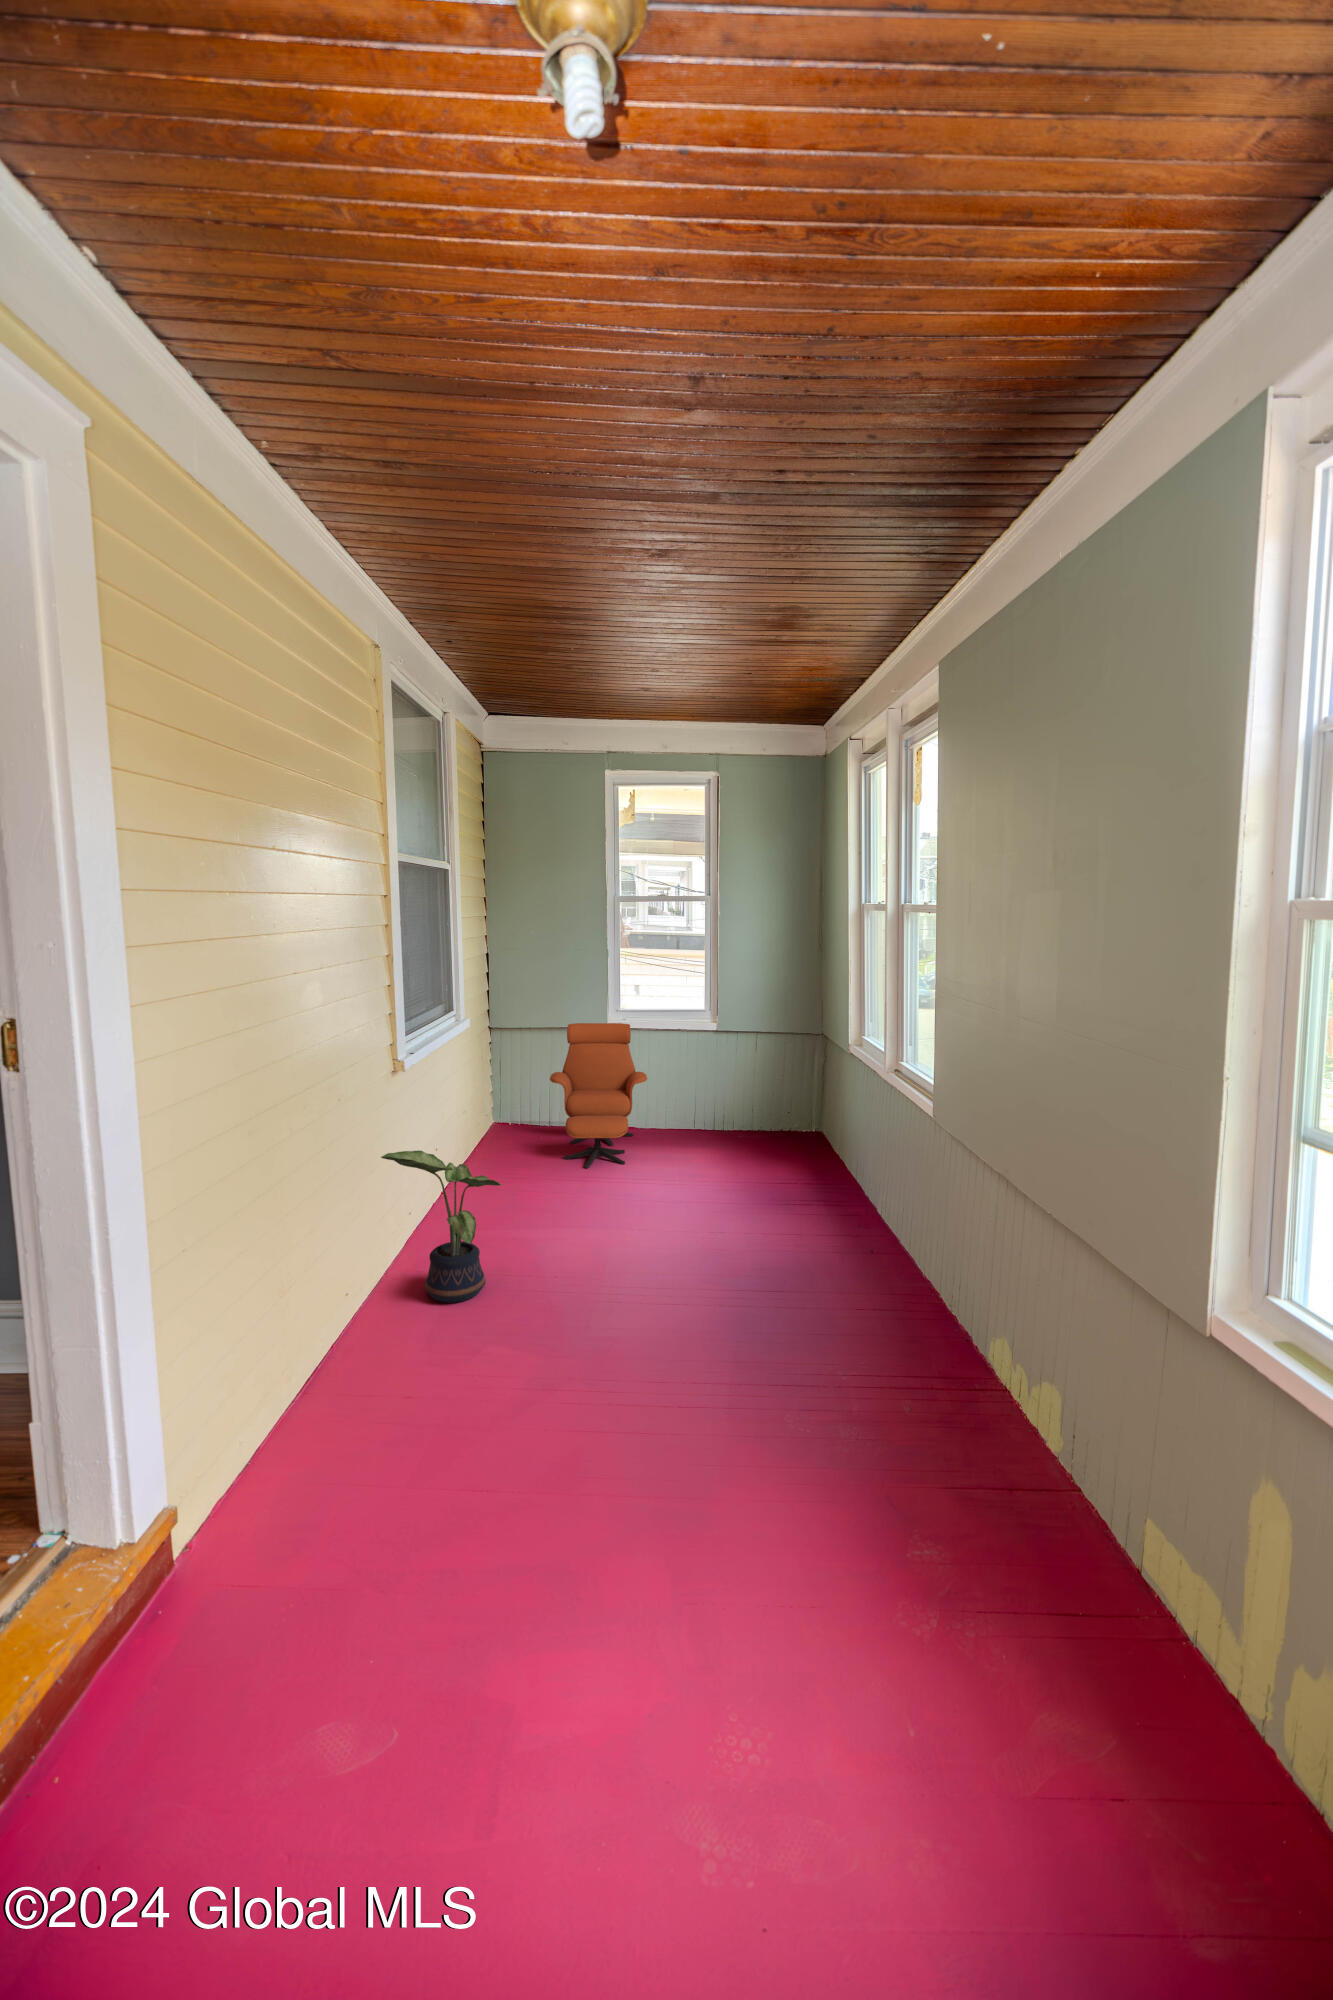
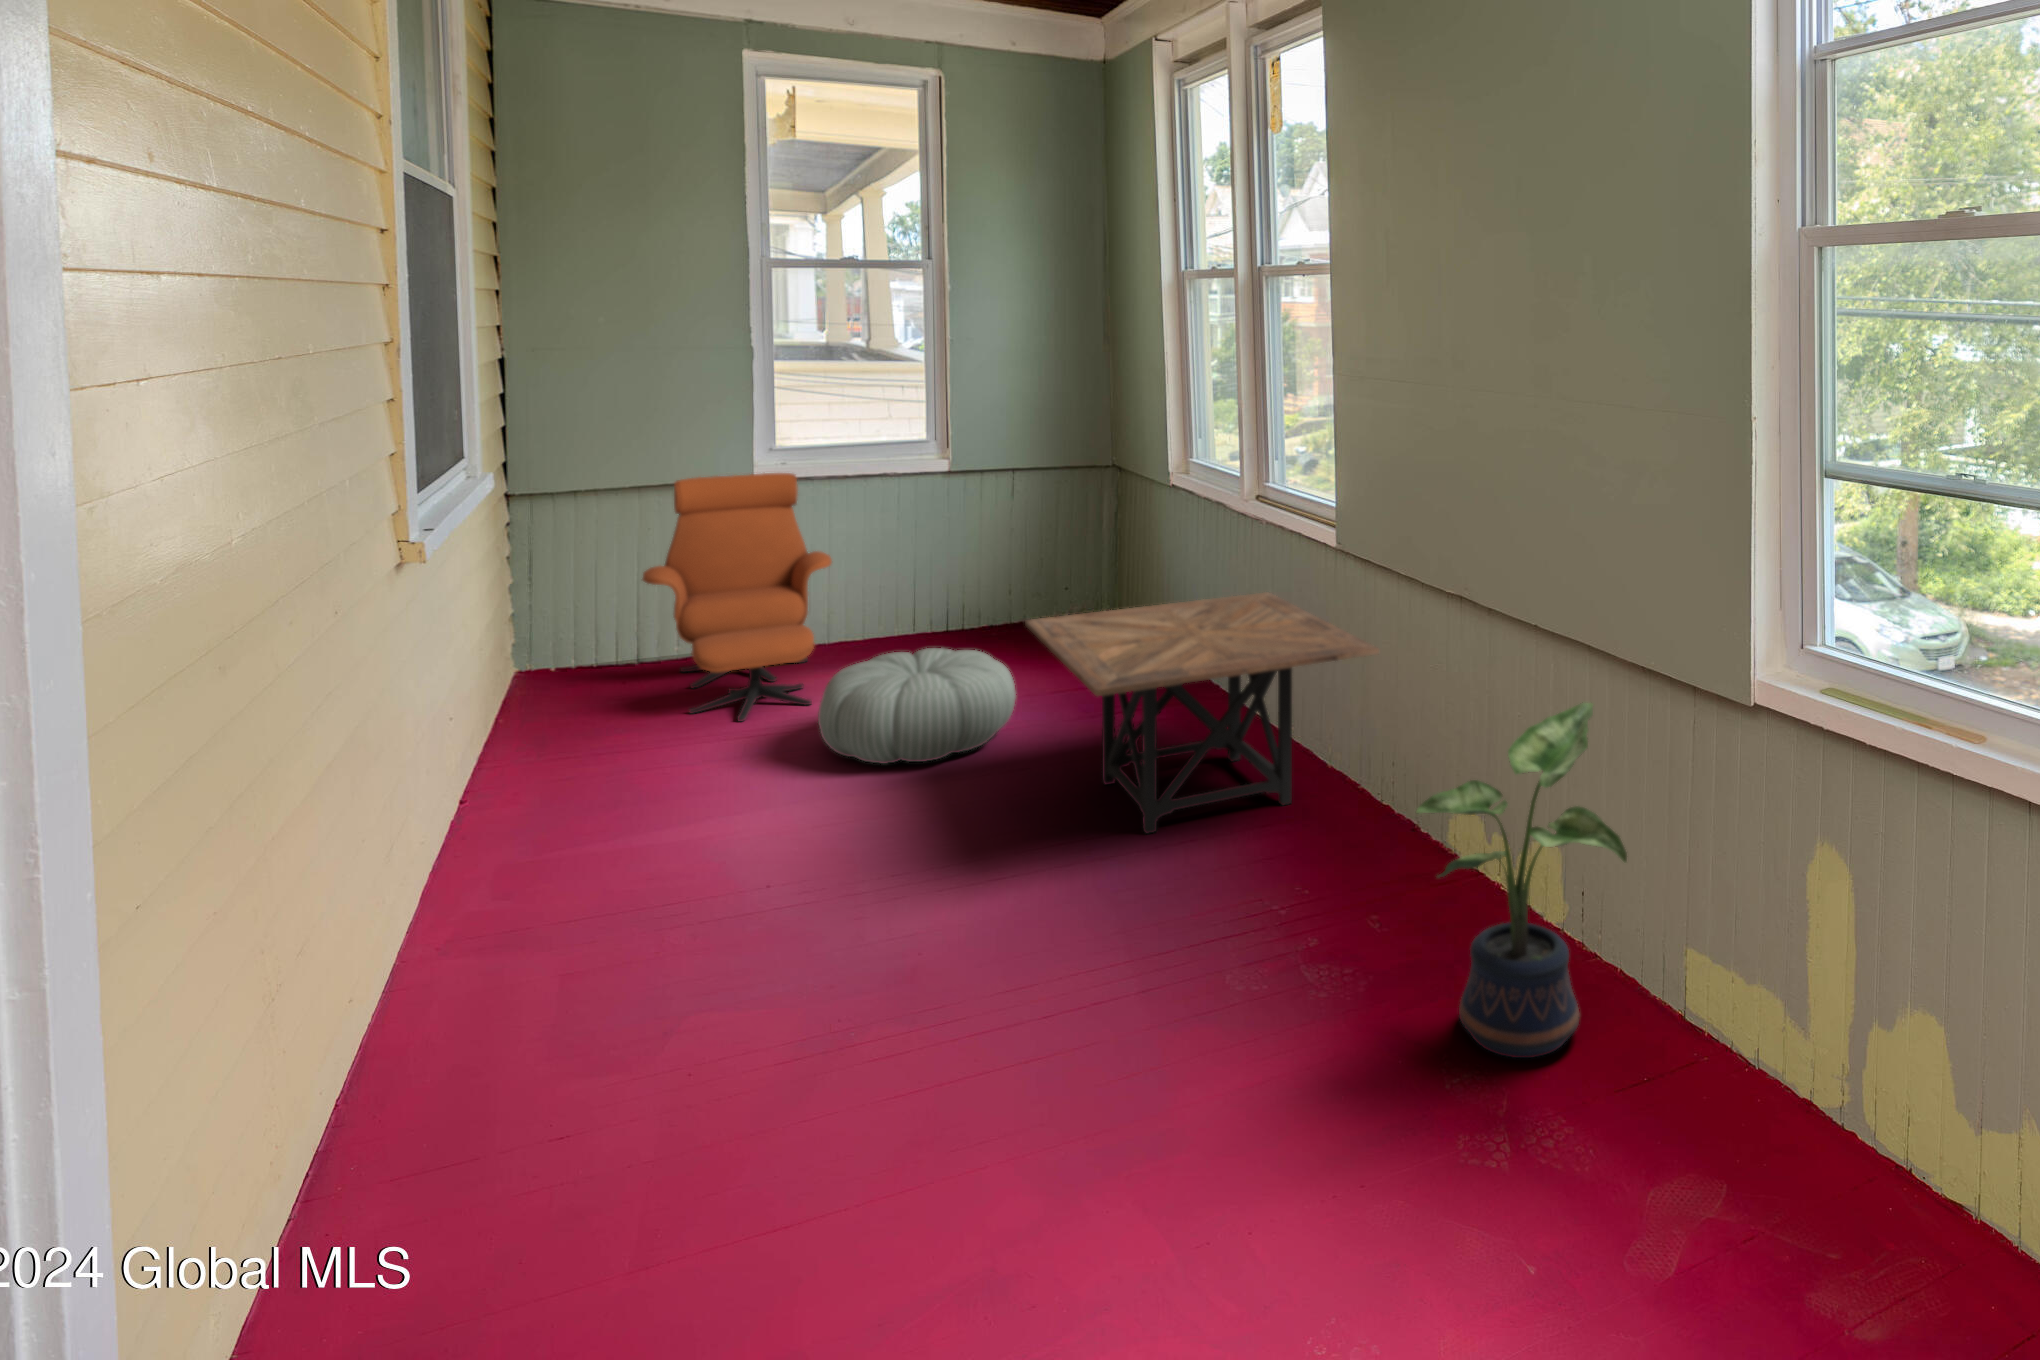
side table: none [723,1137,950,1295] -> present [1025,592,1379,833]
pouf: none [615,1142,728,1213] -> present [818,648,1016,764]
potted plant: present [381,1151,503,1303] -> present [1417,703,1627,1058]

